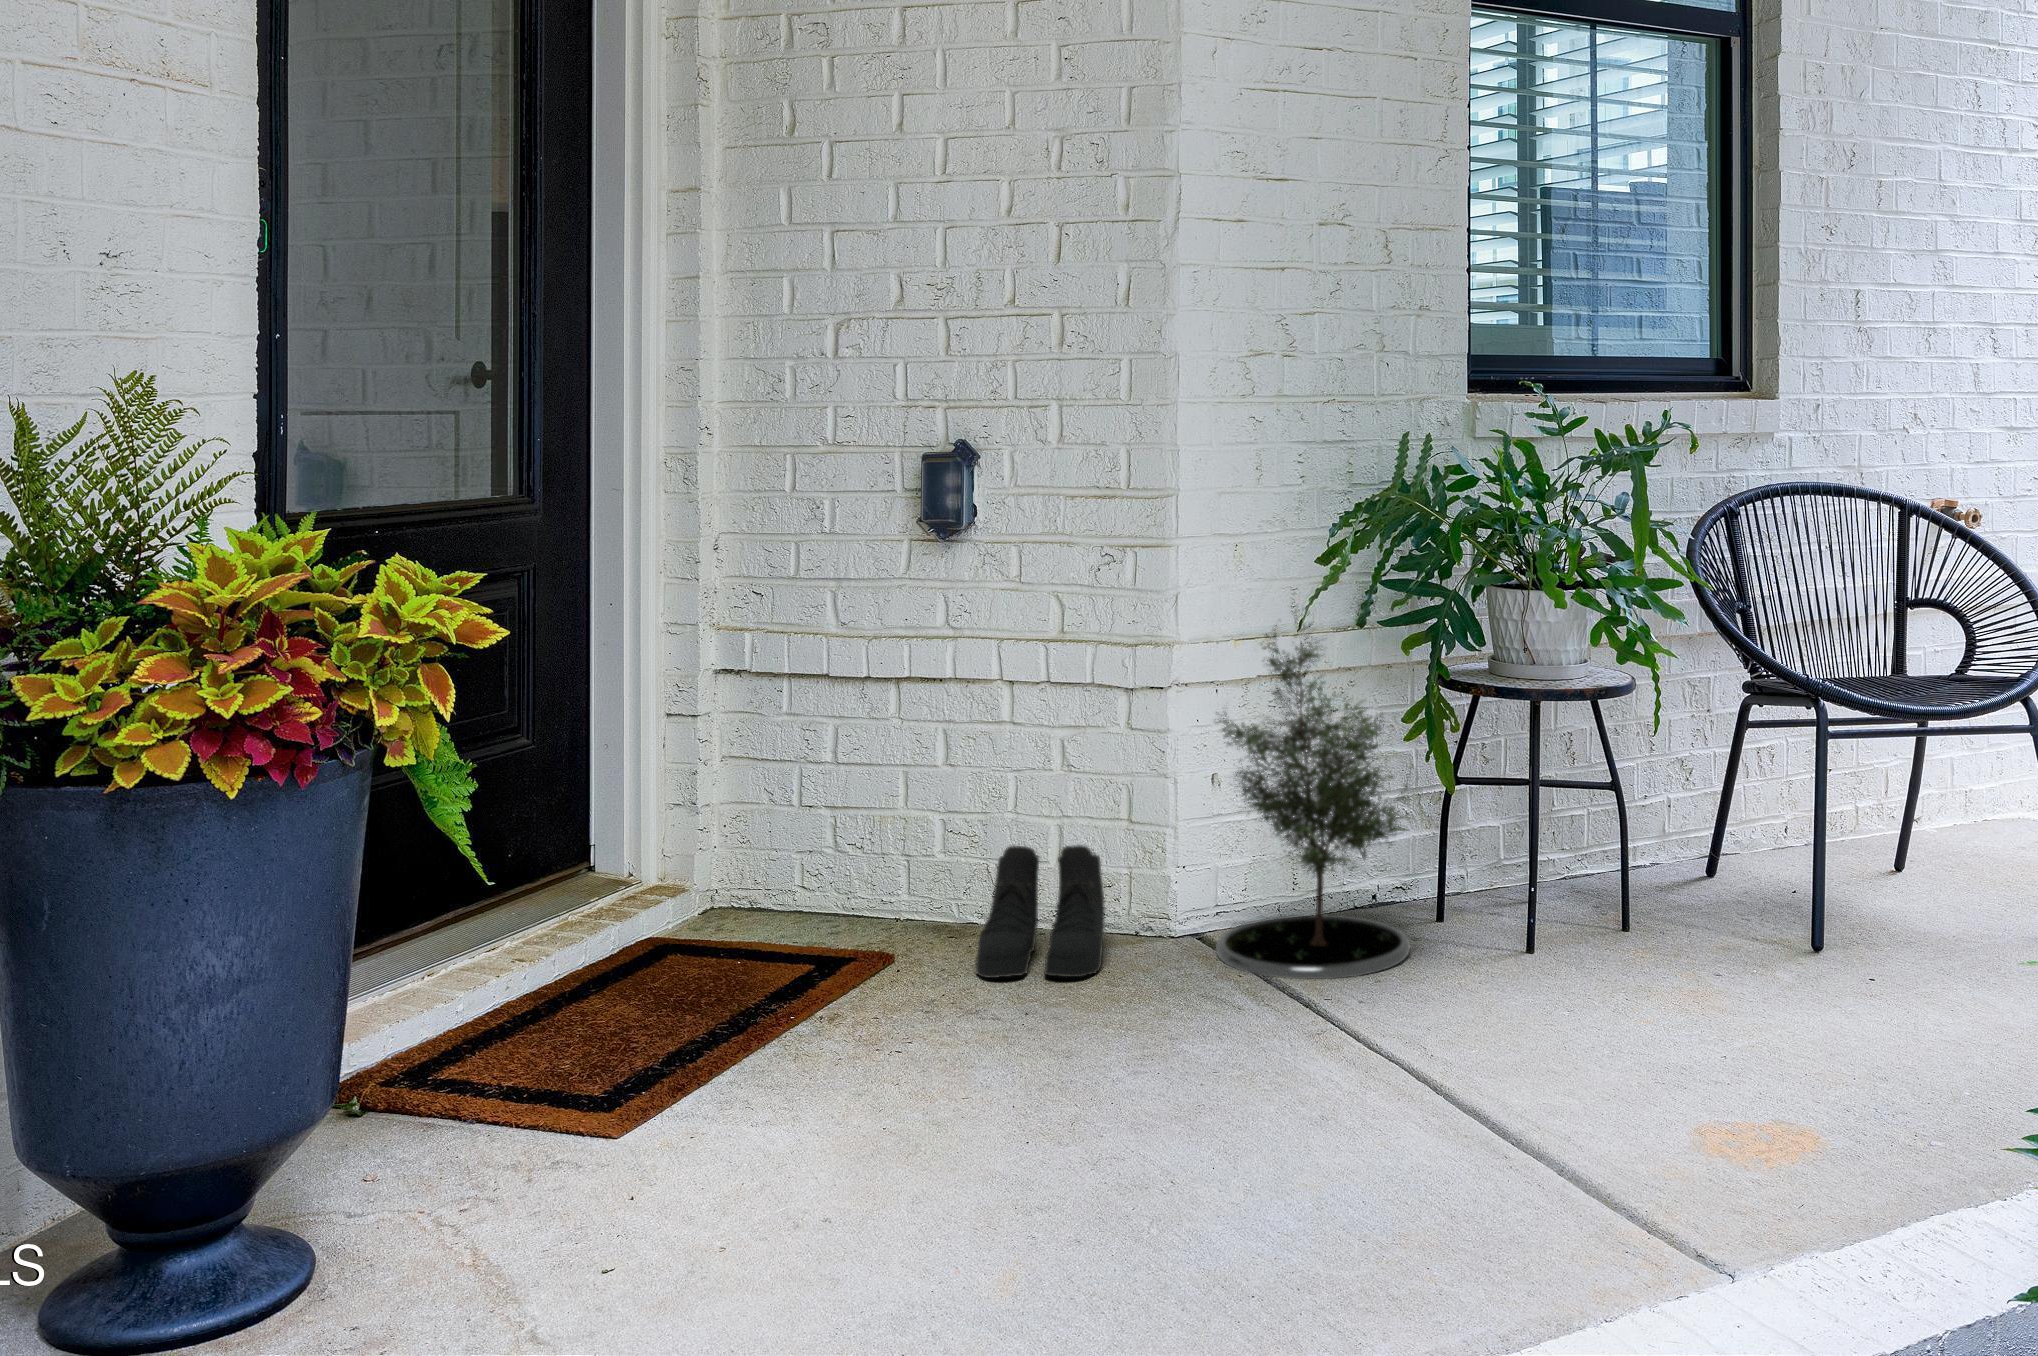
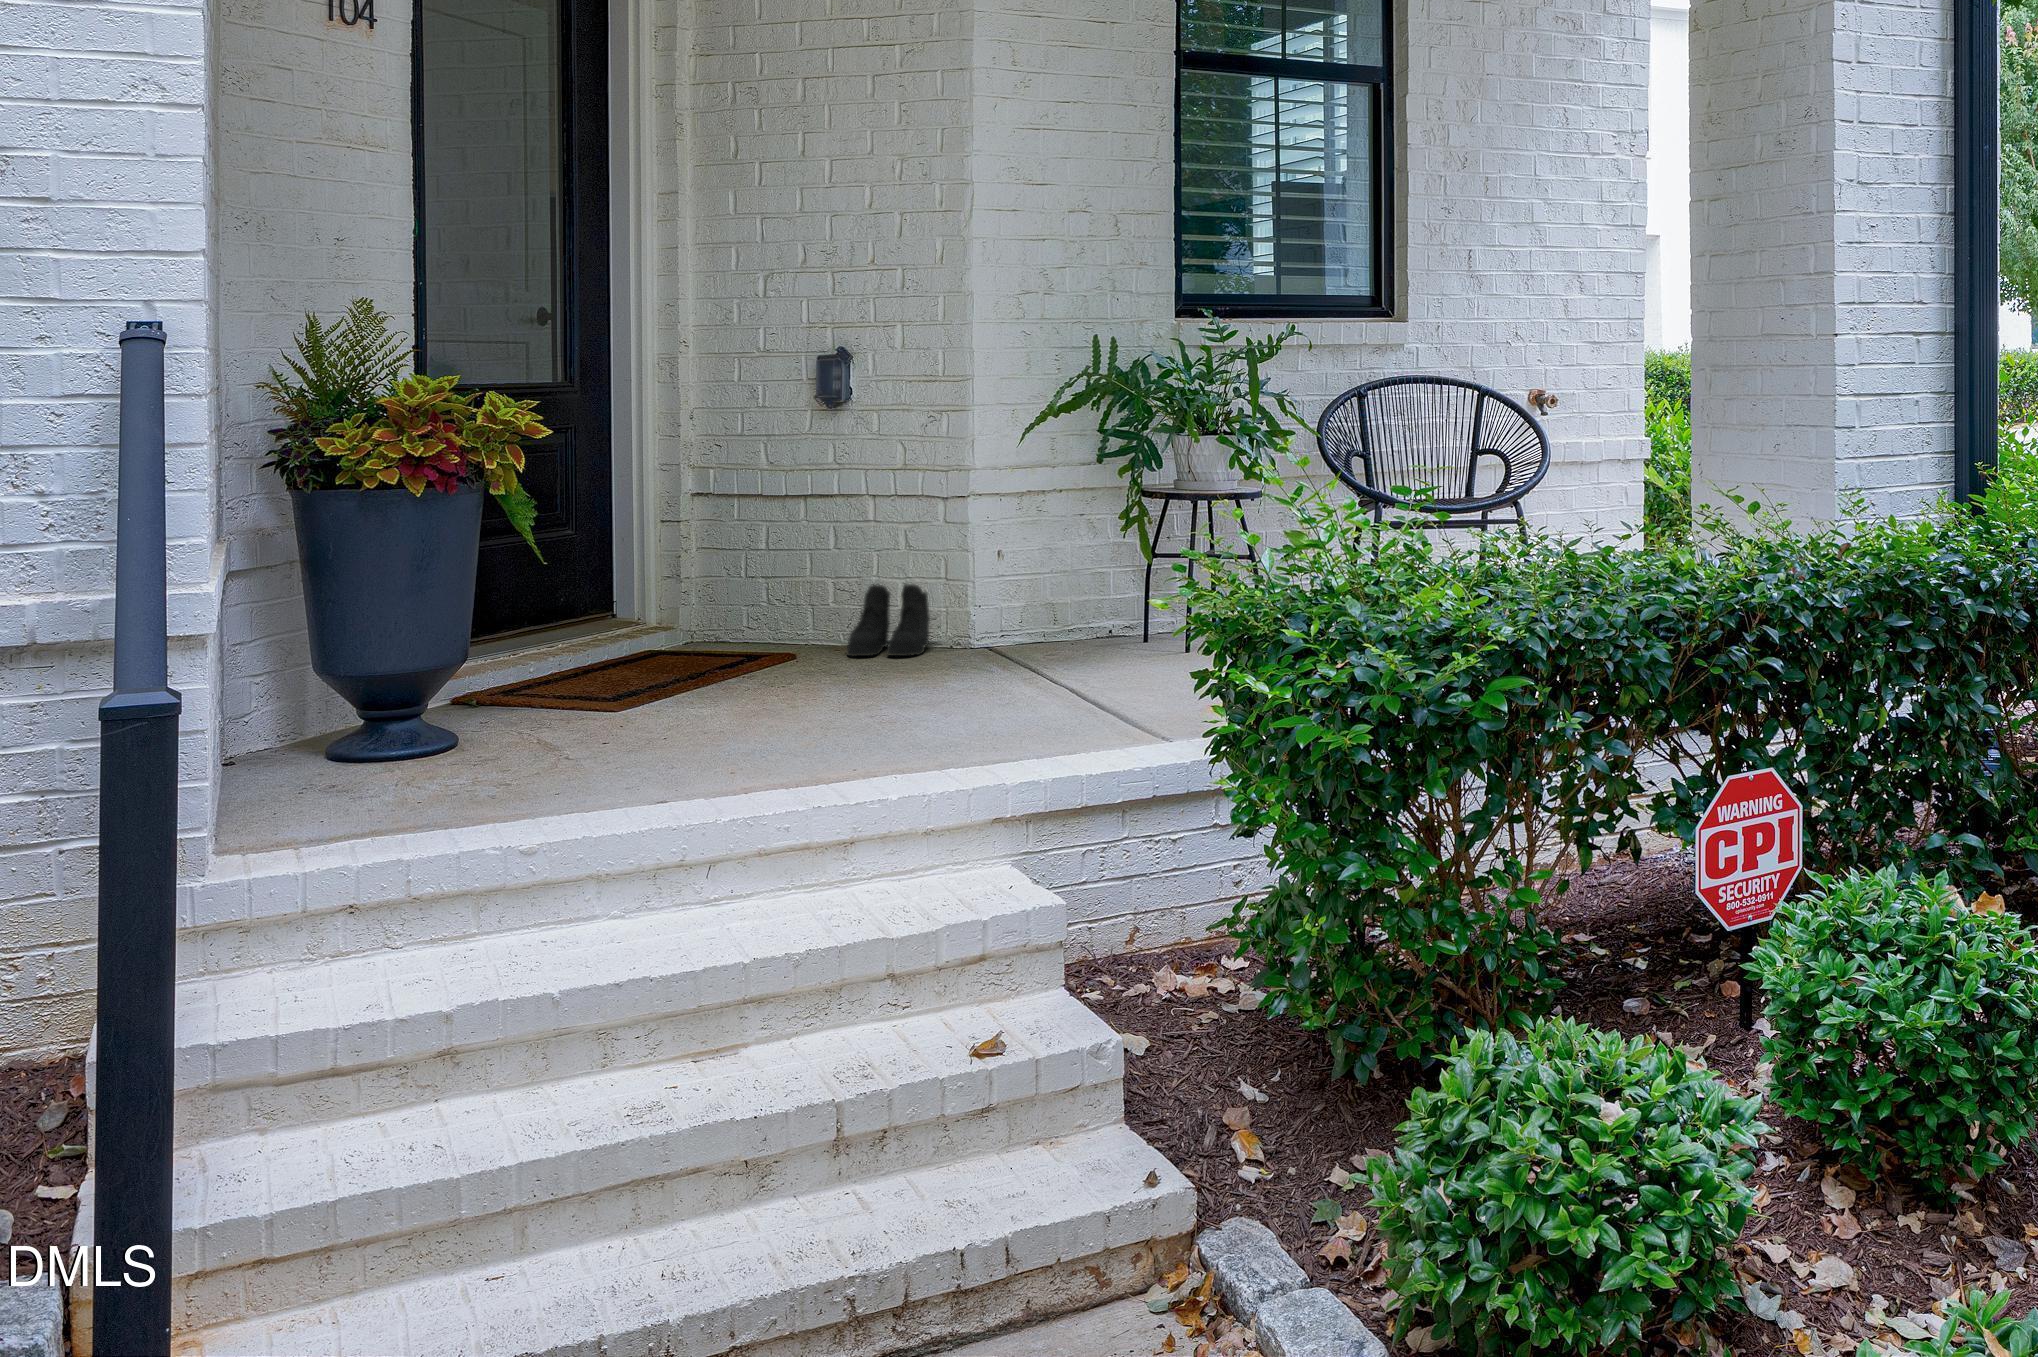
potted tree: present [1216,607,1419,979] -> none [993,441,1115,658]

